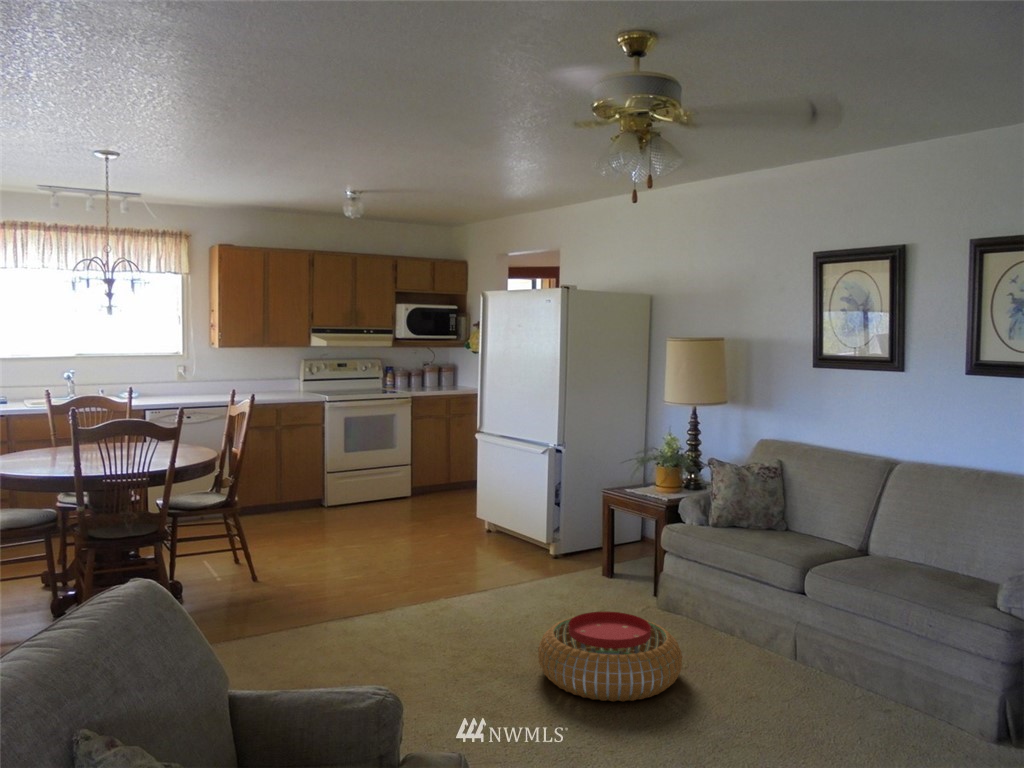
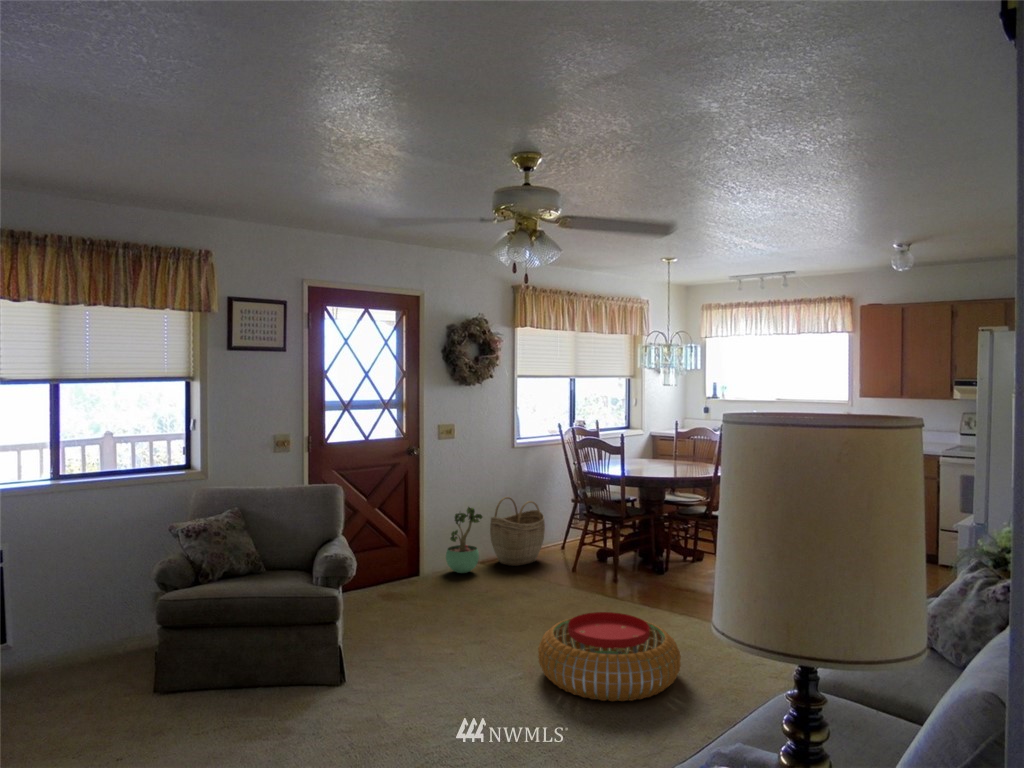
woven basket: none [488,491,545,562] -> present [490,497,545,566]
potted plant: none [443,501,481,570] -> present [446,507,482,573]

